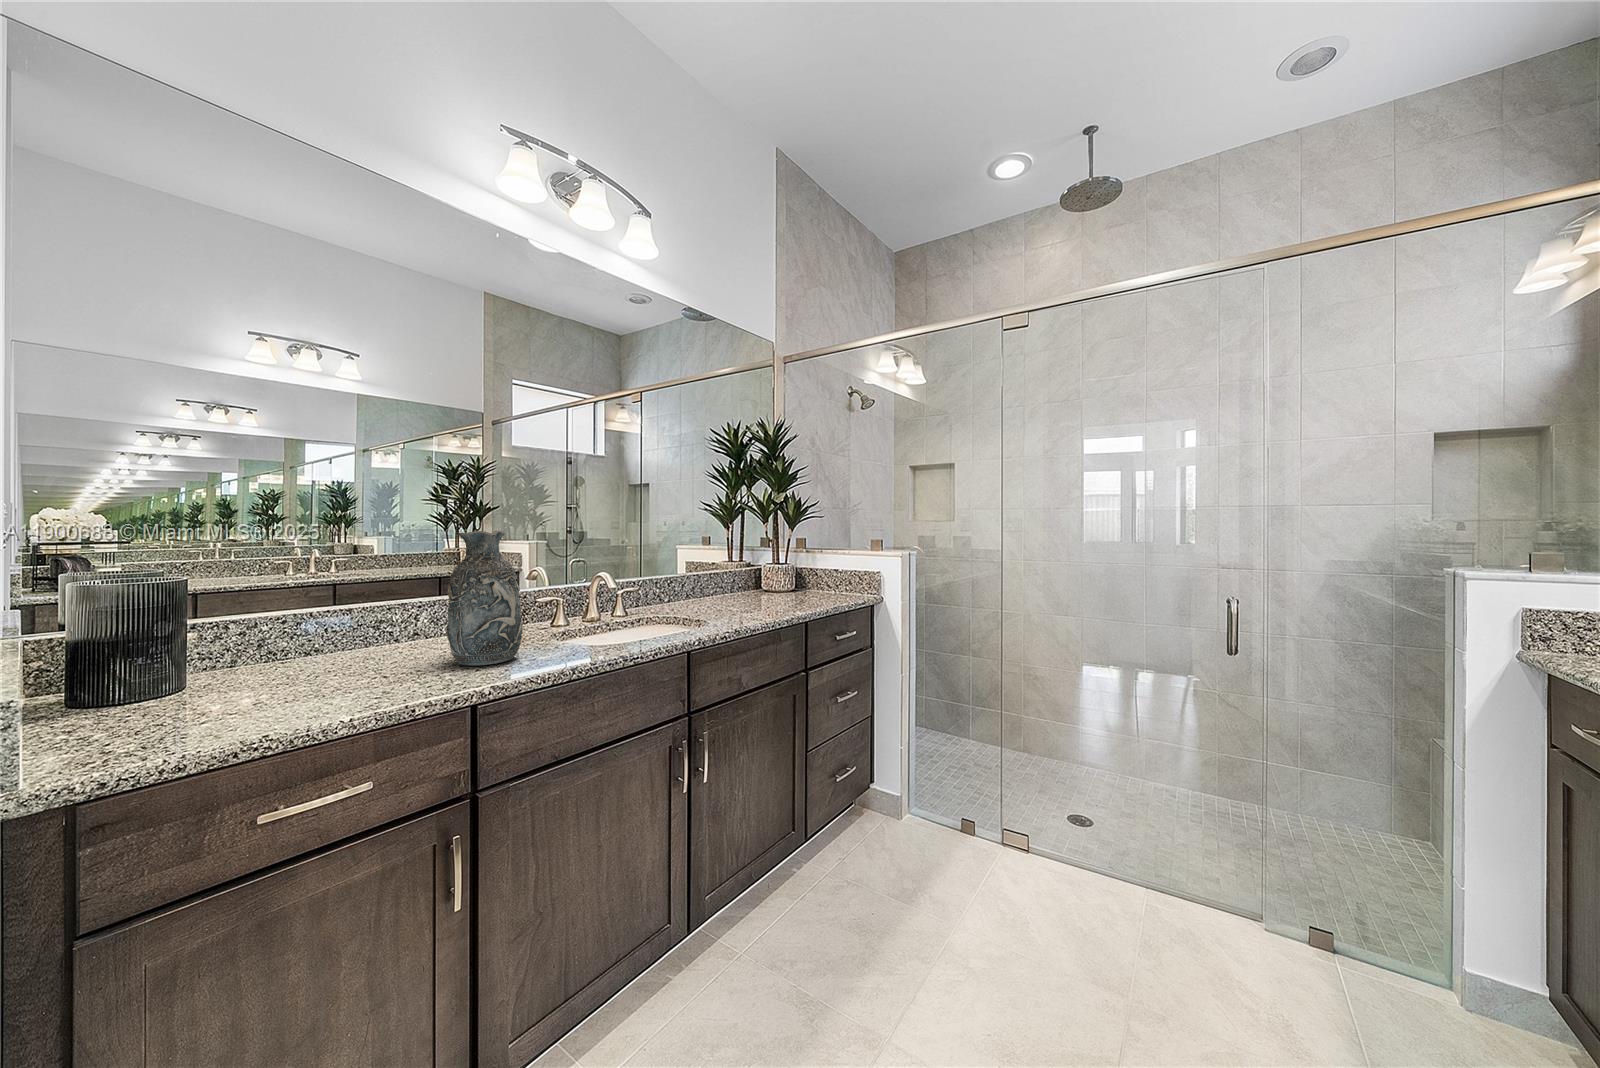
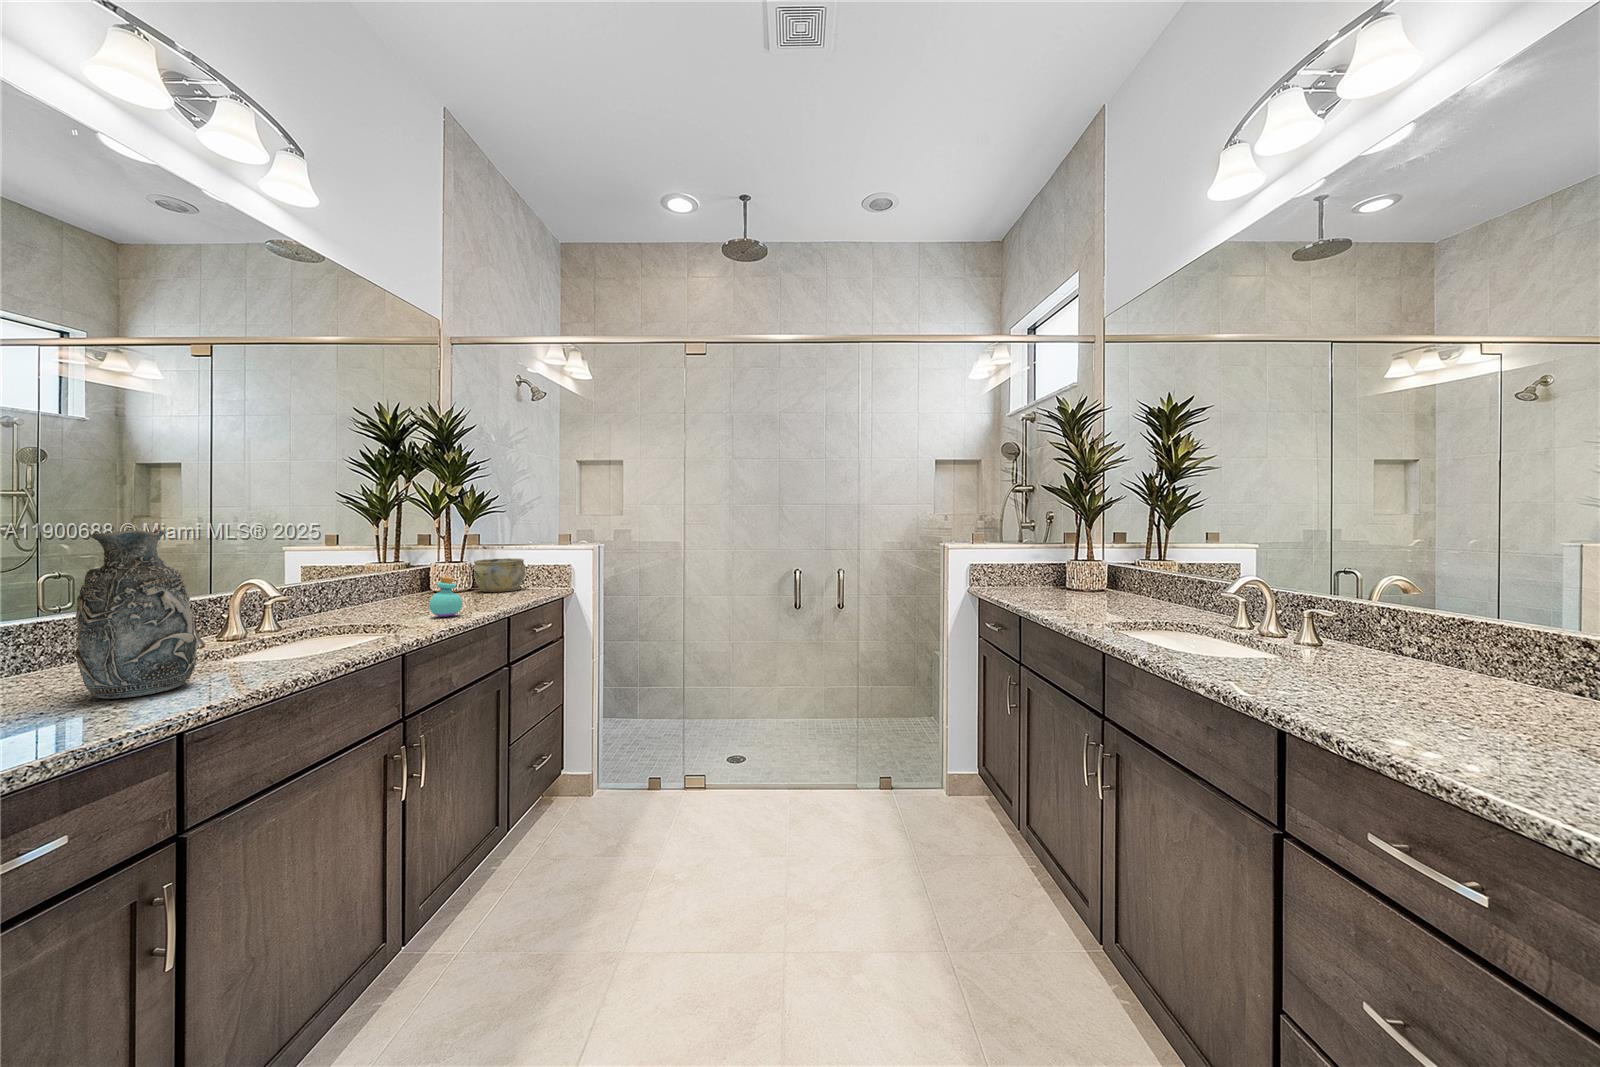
ceramic bowl: none [798,564,843,596] -> present [474,558,525,592]
perfume bottle: none [737,580,764,617] -> present [429,577,462,616]

